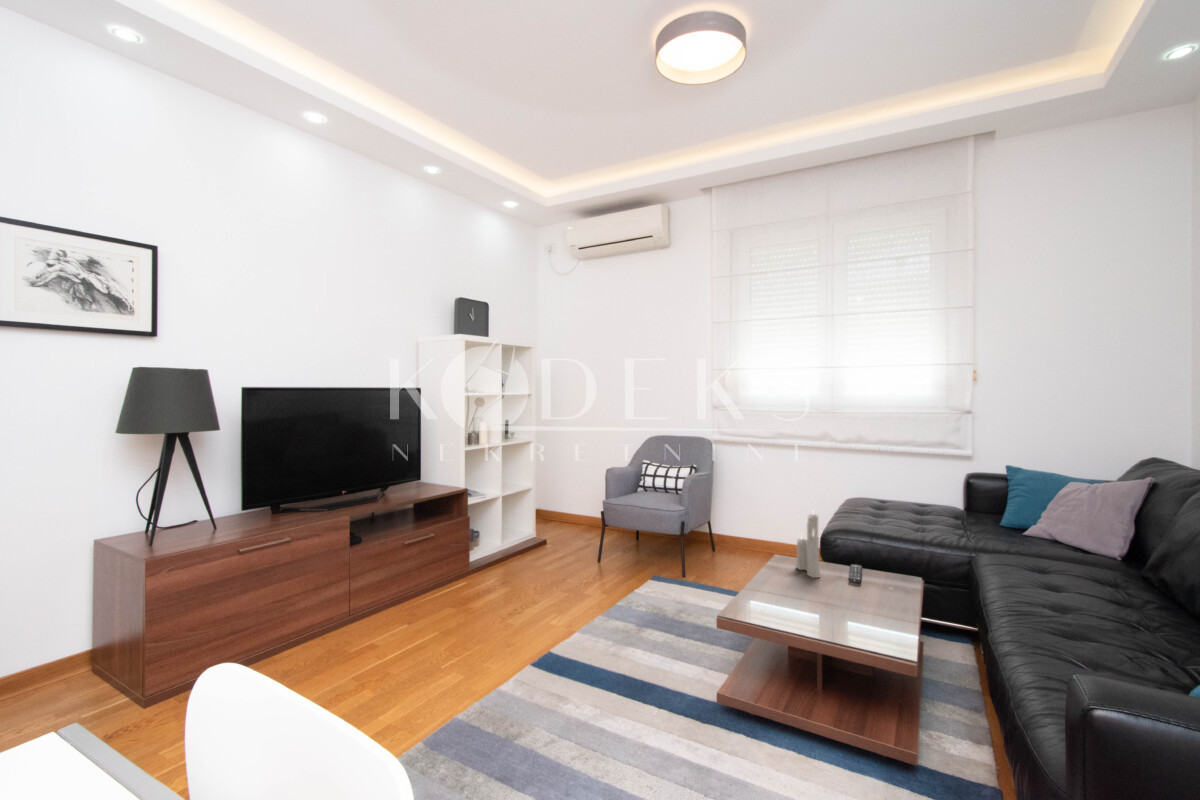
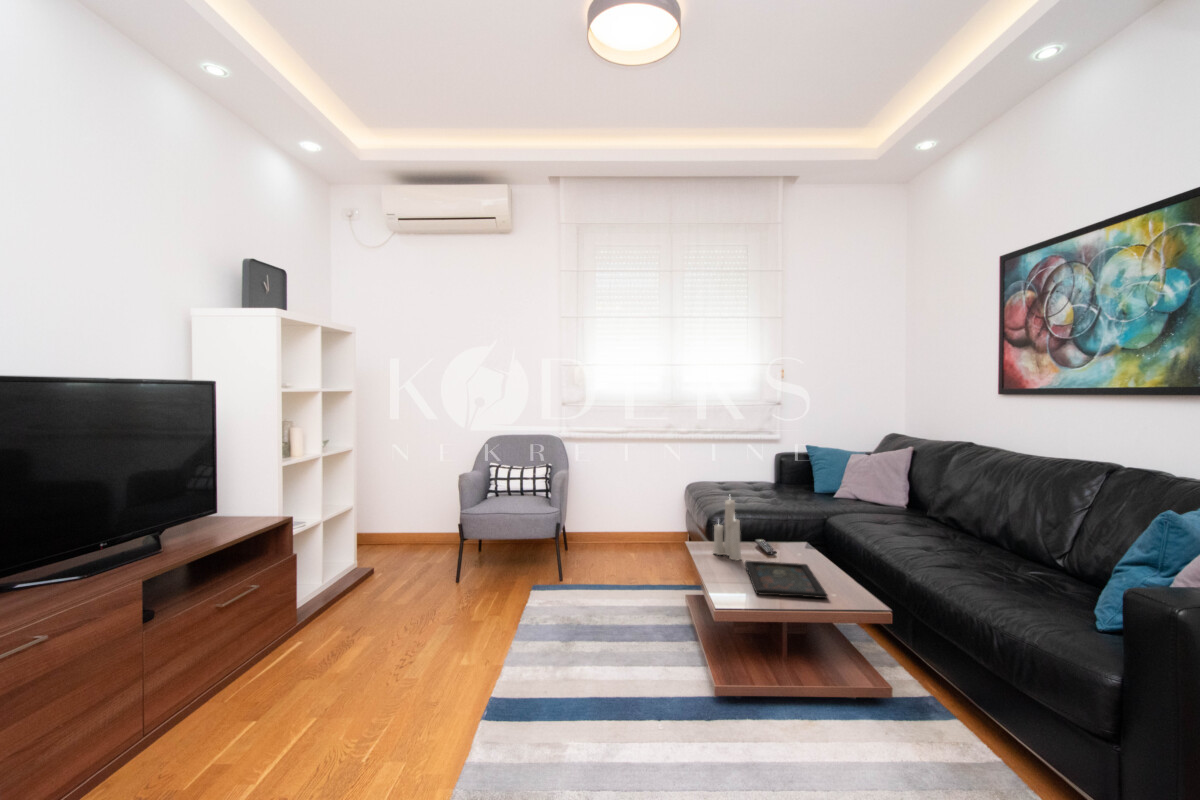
tray: none [787,578,880,625] -> present [745,560,827,598]

